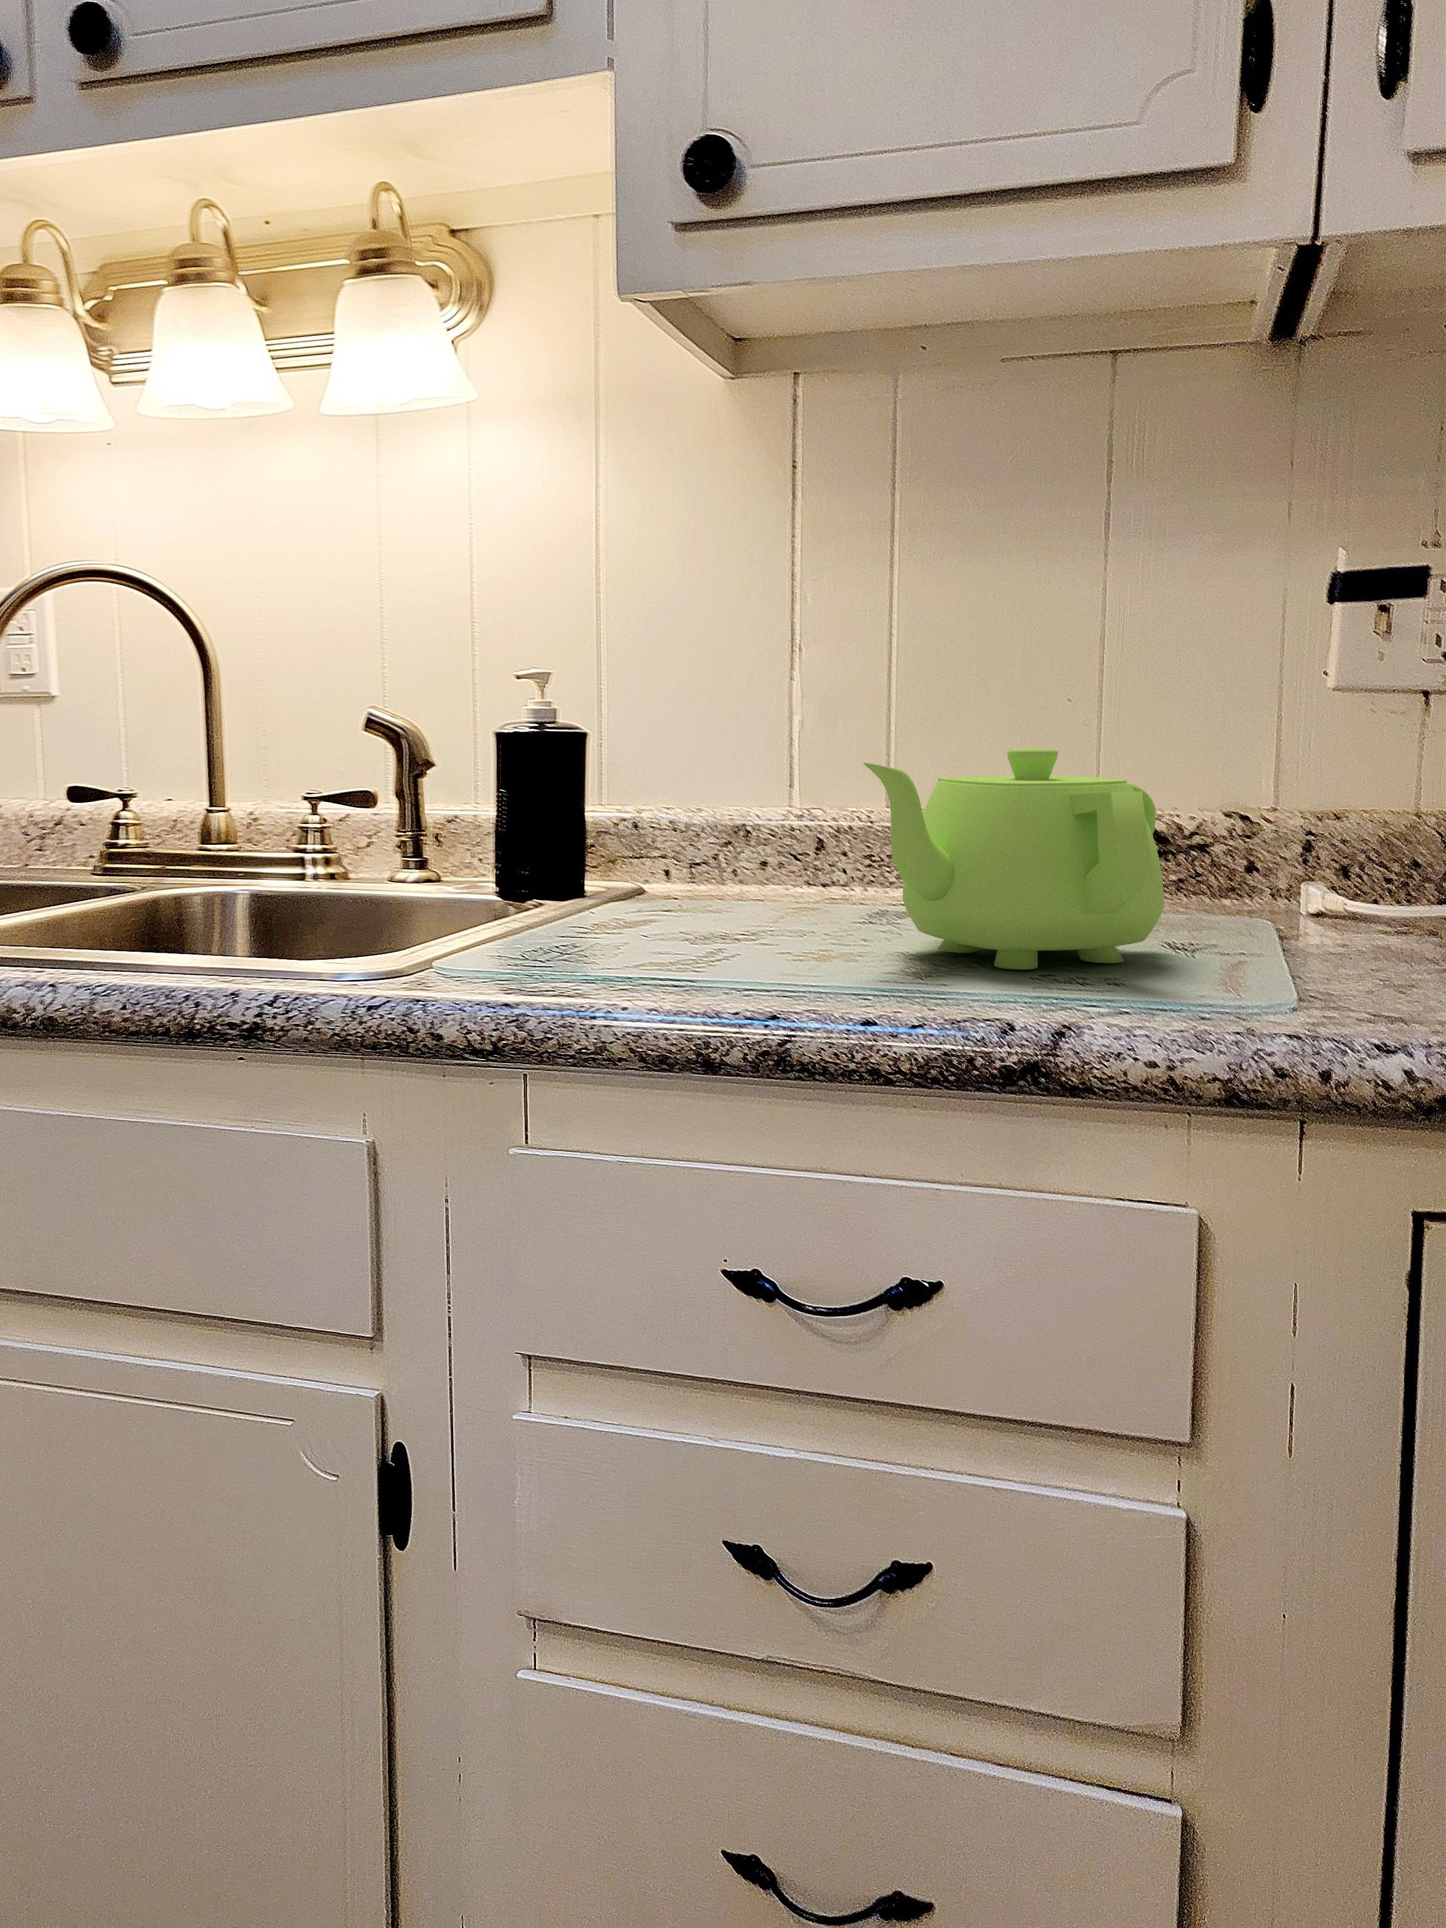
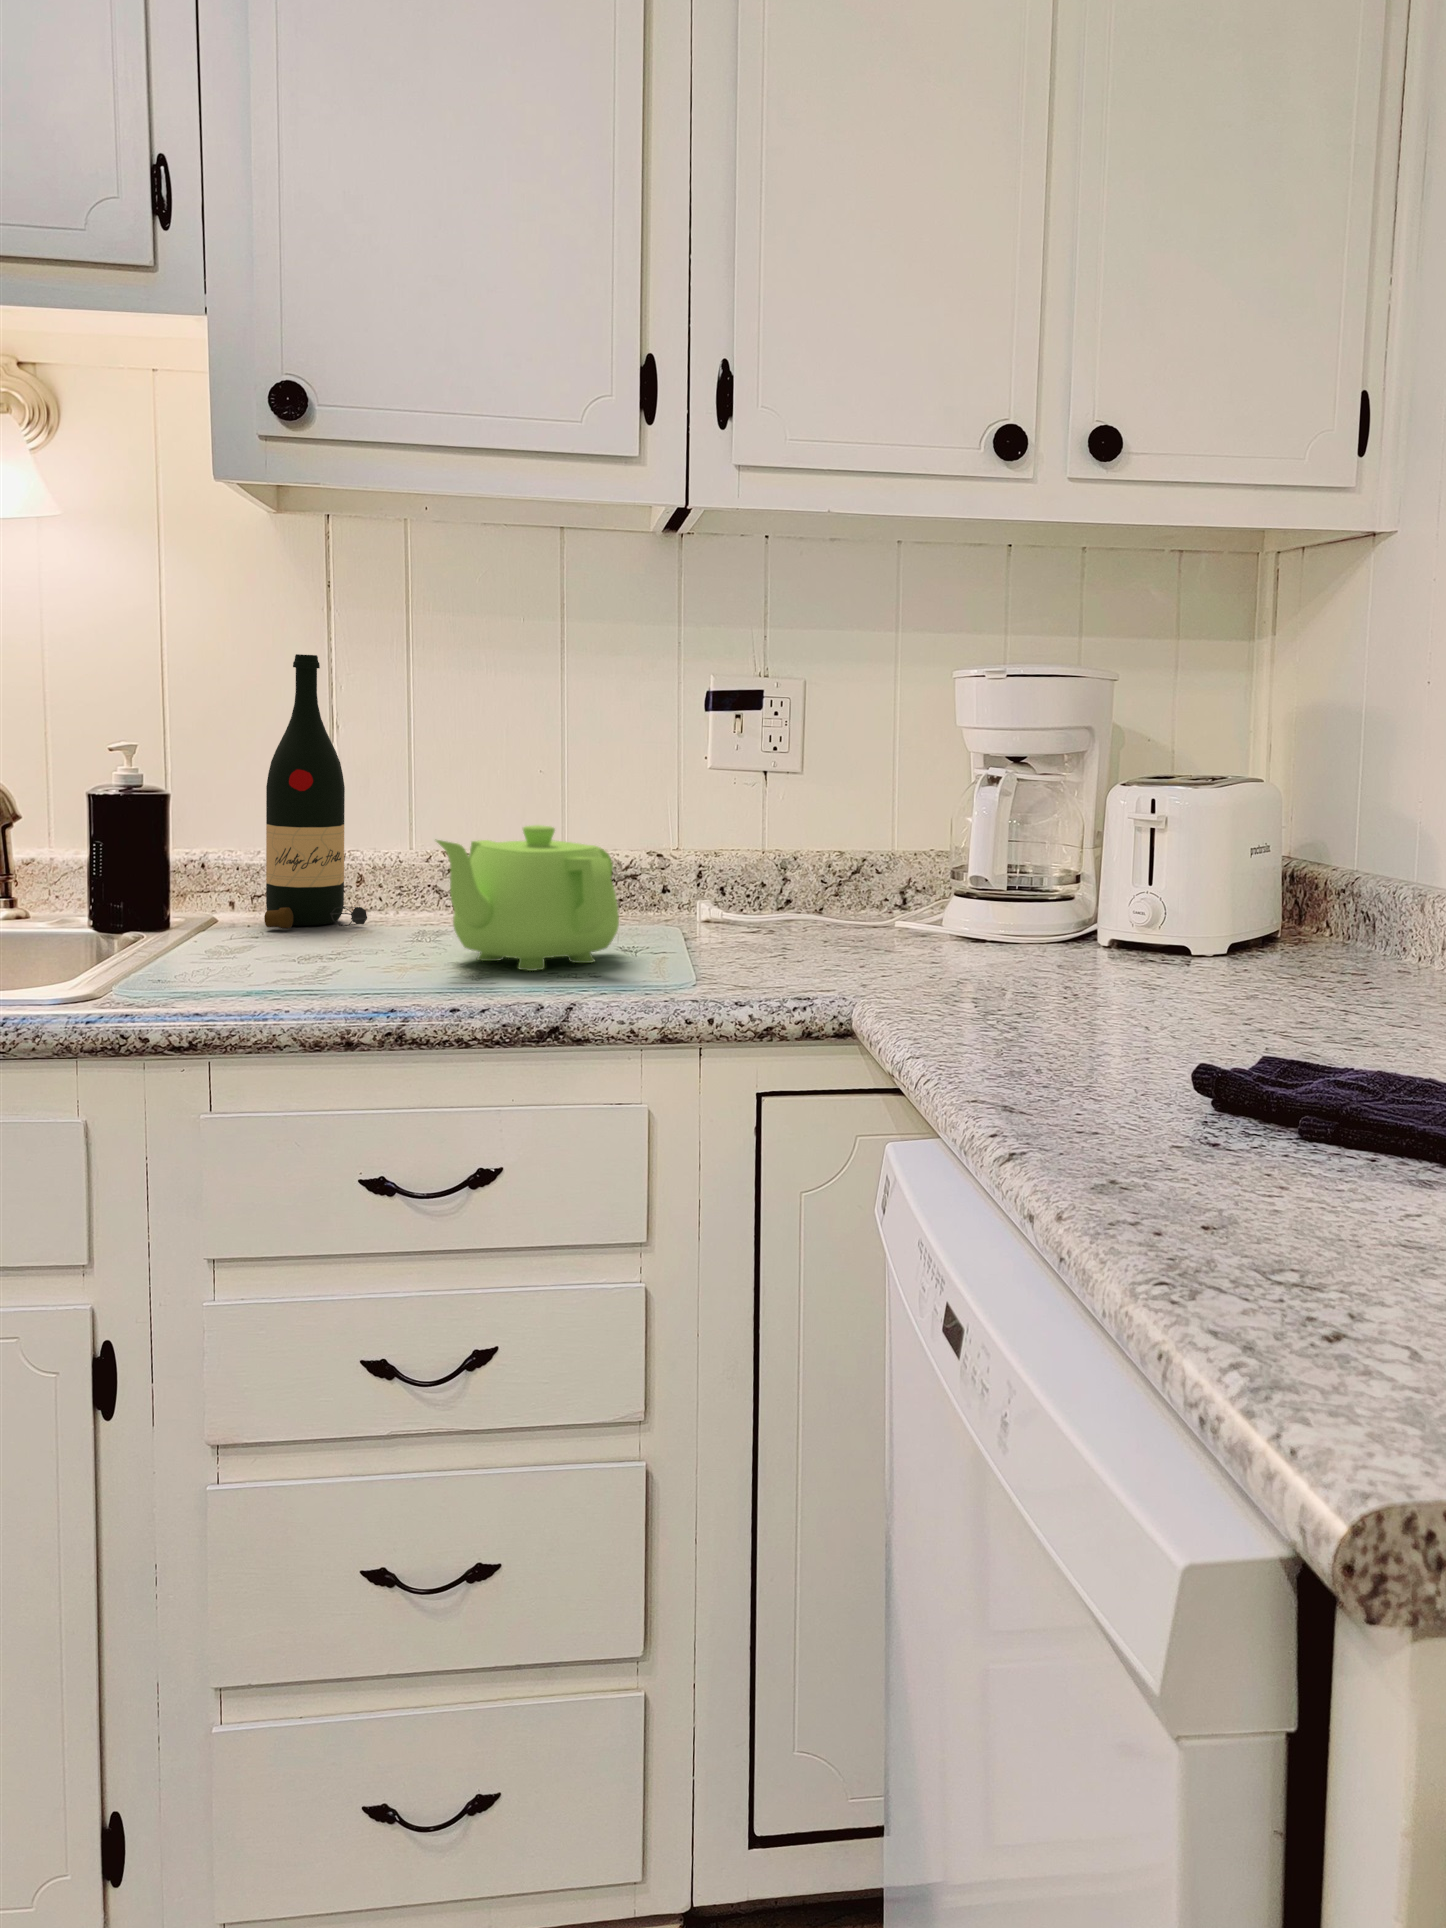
wine bottle: none [691,554,818,901] -> present [264,654,367,928]

